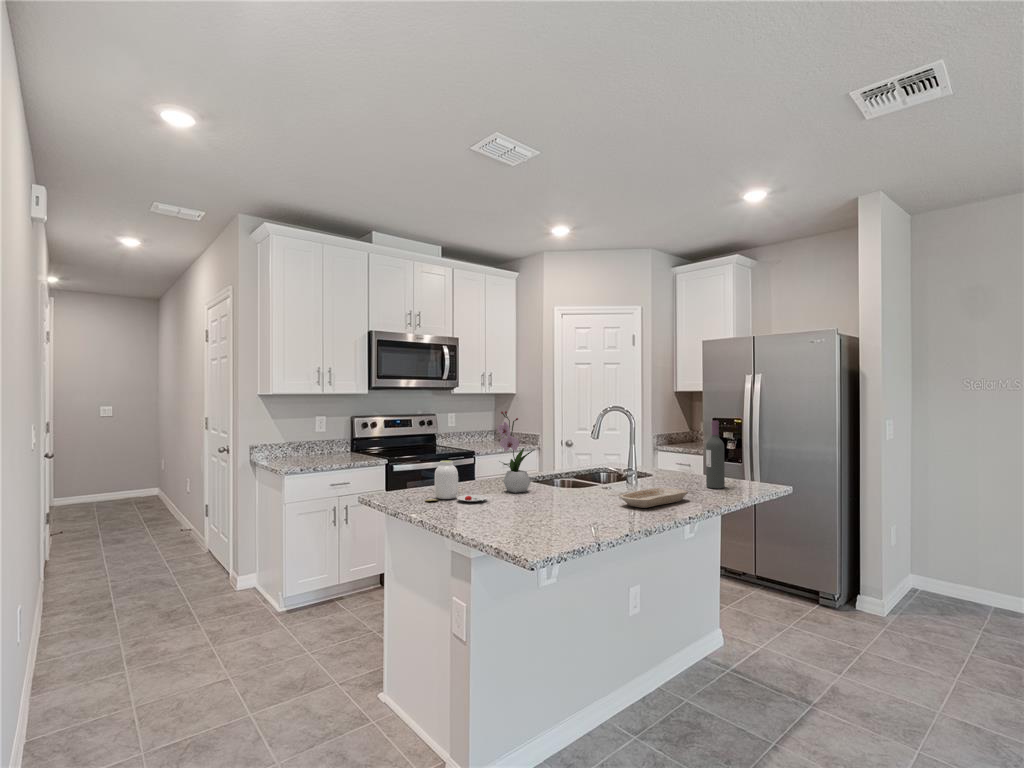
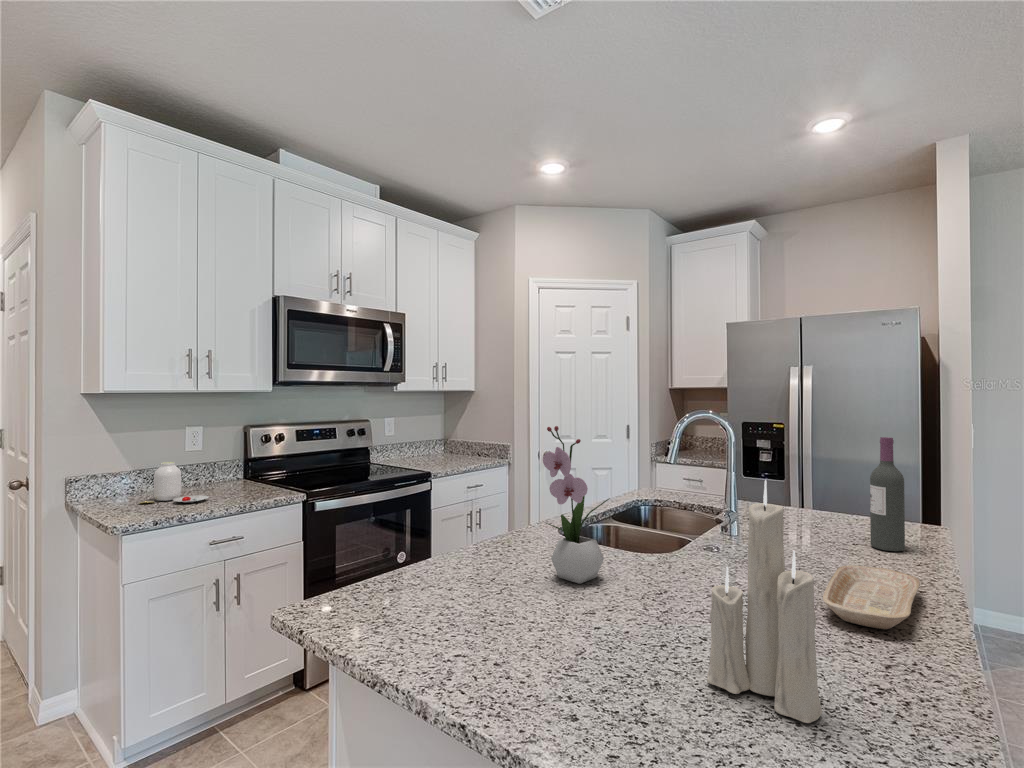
candle: none [535,425,570,523] -> present [707,480,822,723]
jar: present [425,461,488,502] -> present [139,462,208,503]

